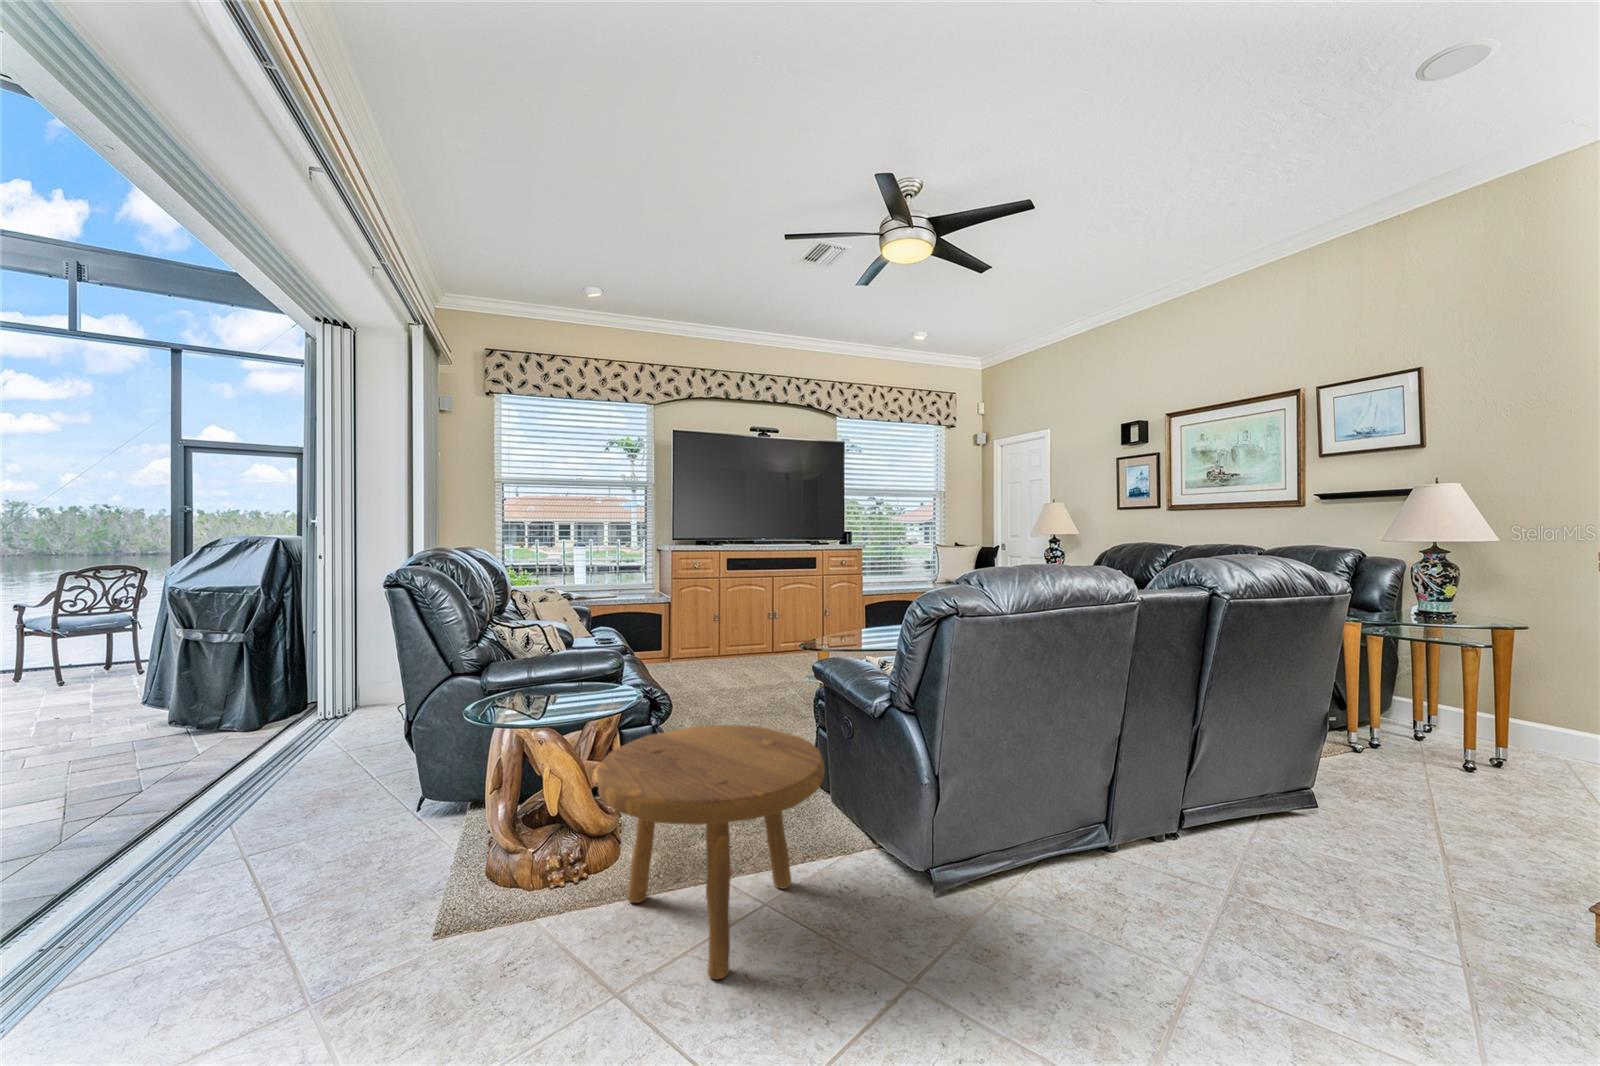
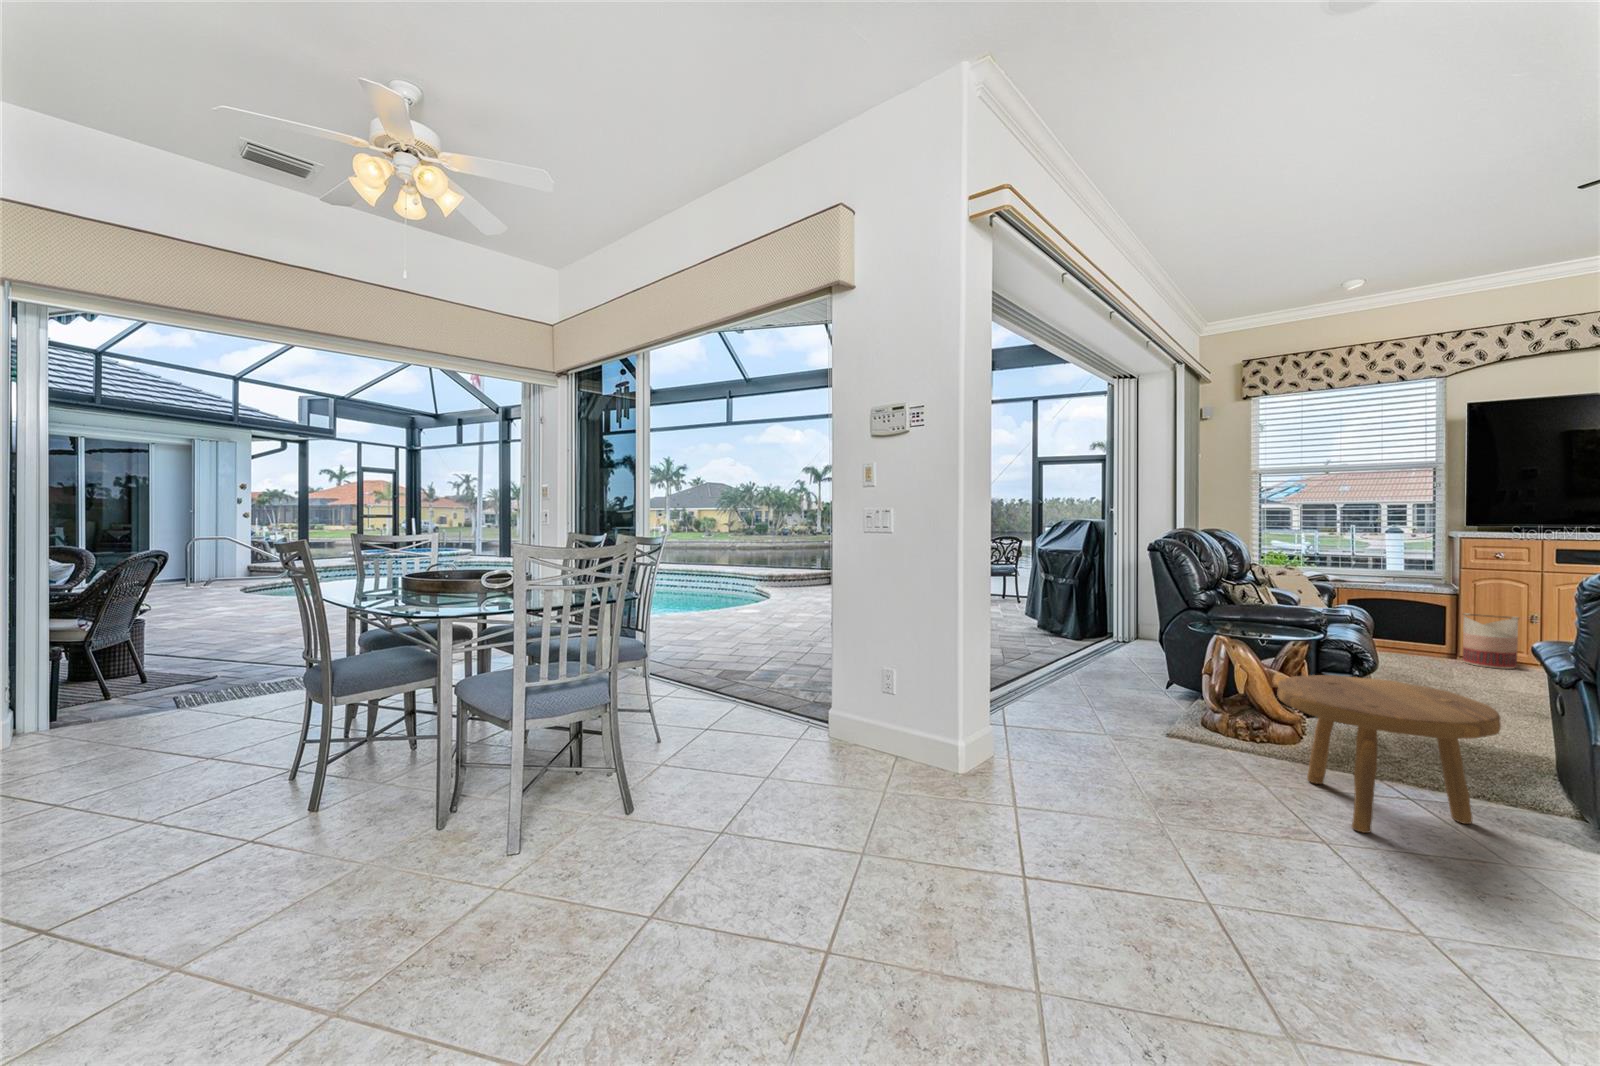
basket: none [676,619,711,668] -> present [1463,613,1519,669]

